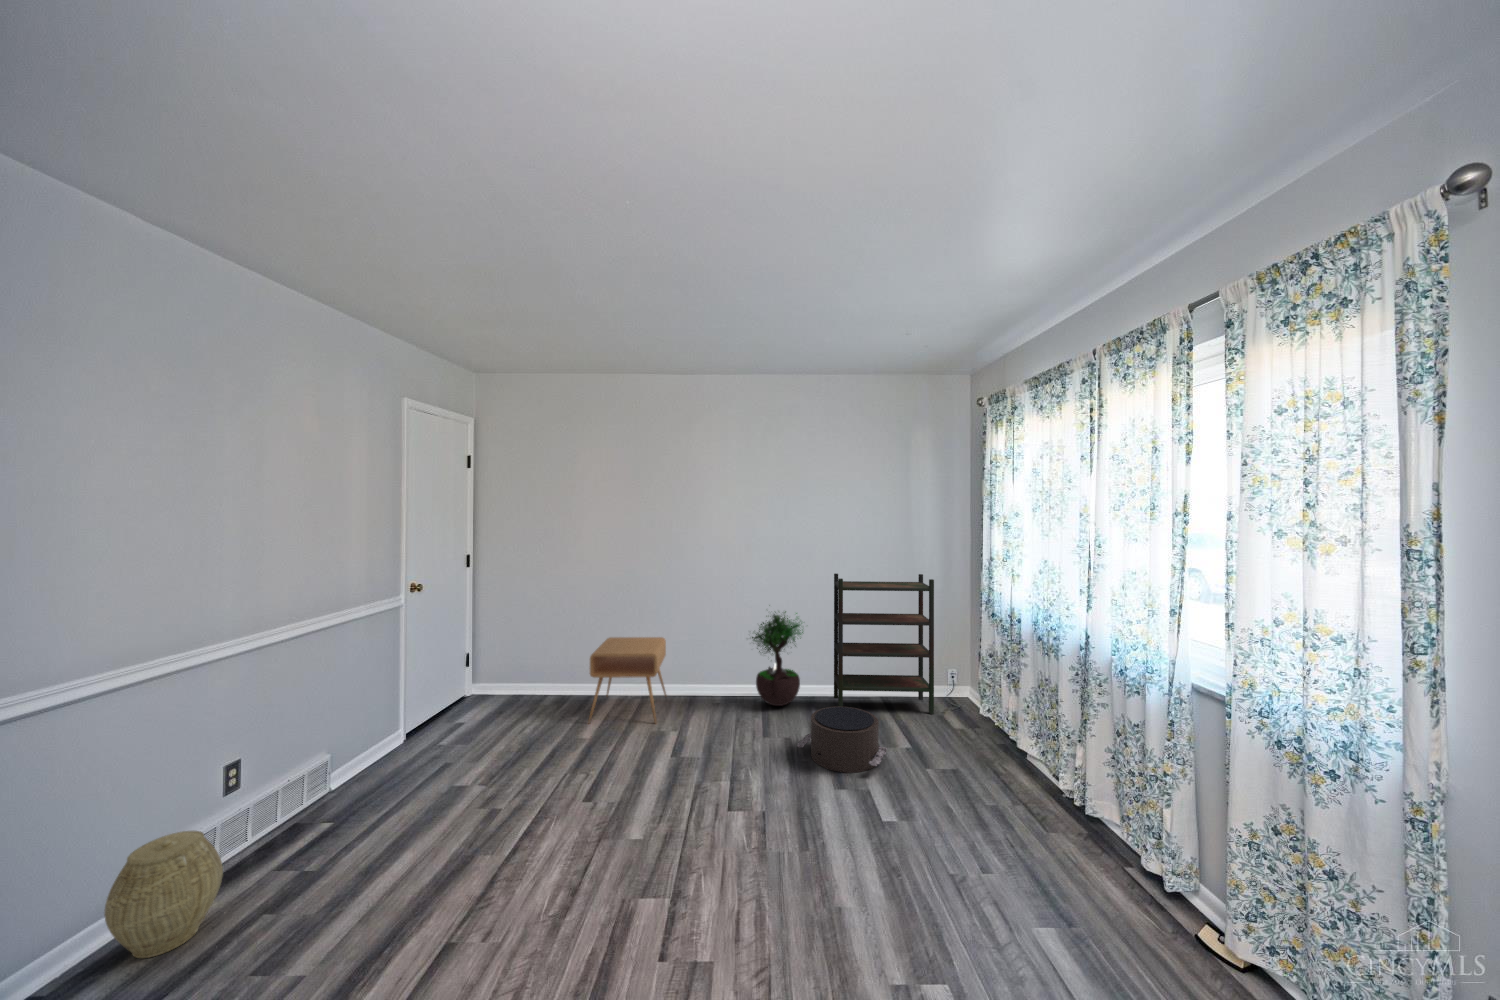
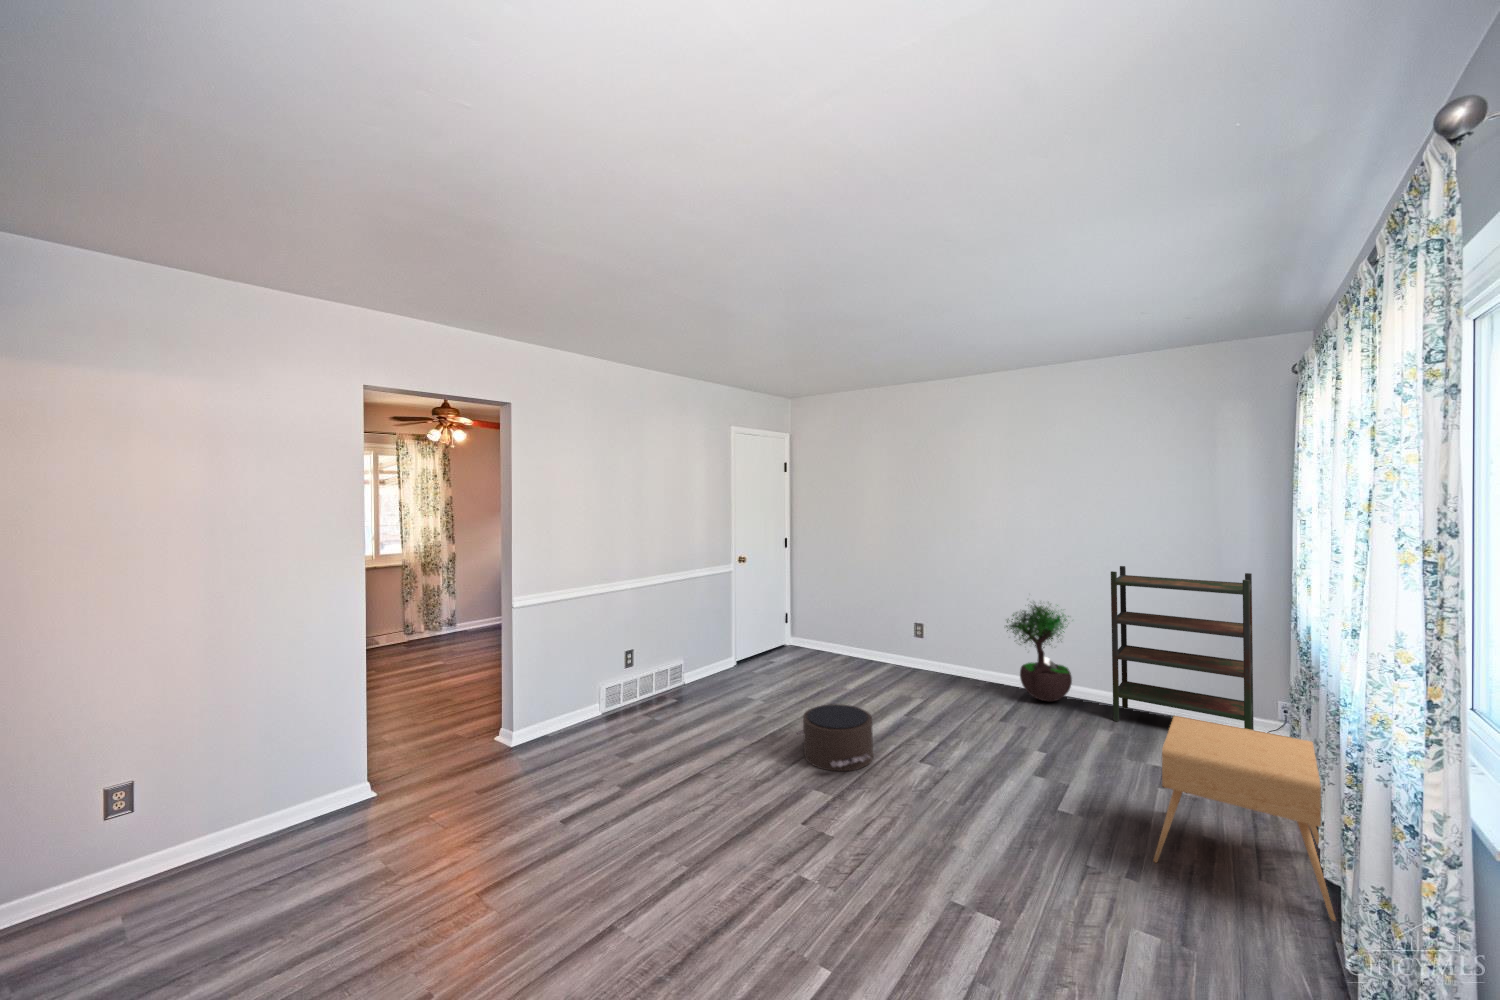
side table: present [588,637,666,724] -> present [1154,716,1336,921]
pouf: present [797,706,887,773] -> present [797,704,873,771]
woven basket: present [104,831,223,958] -> none [574,677,617,735]

